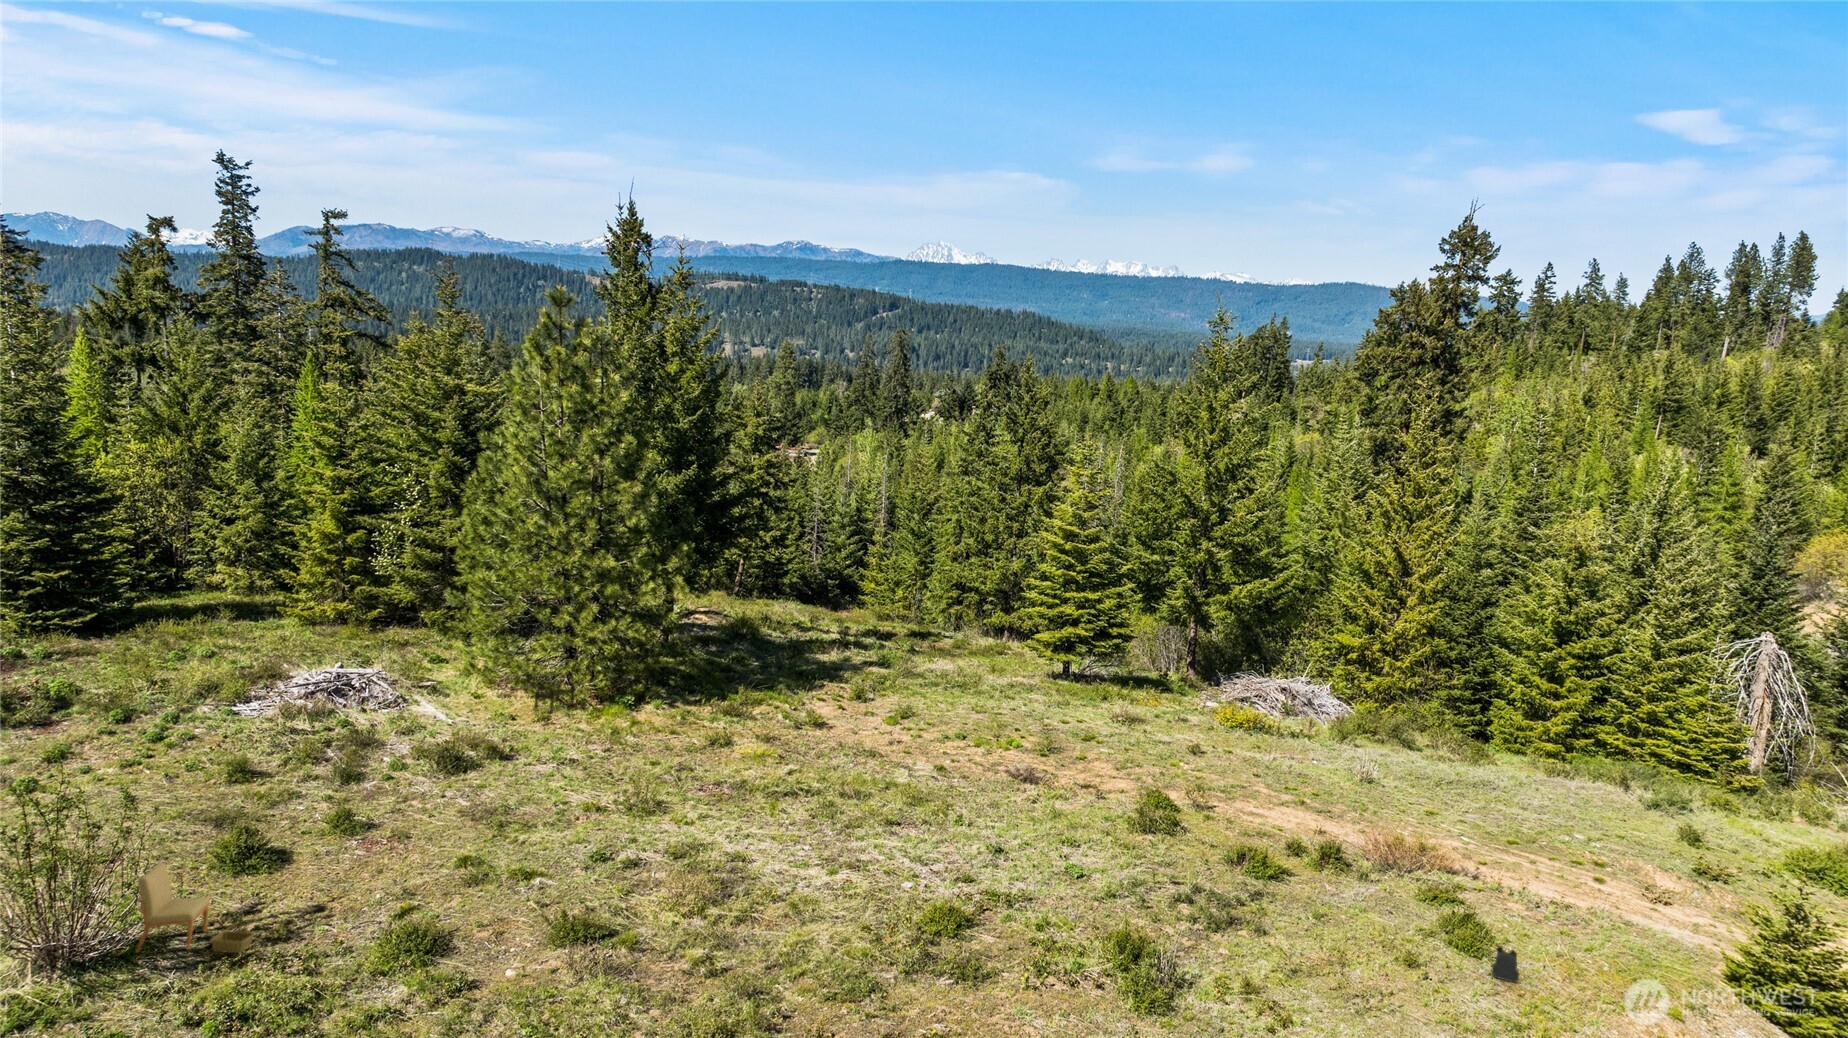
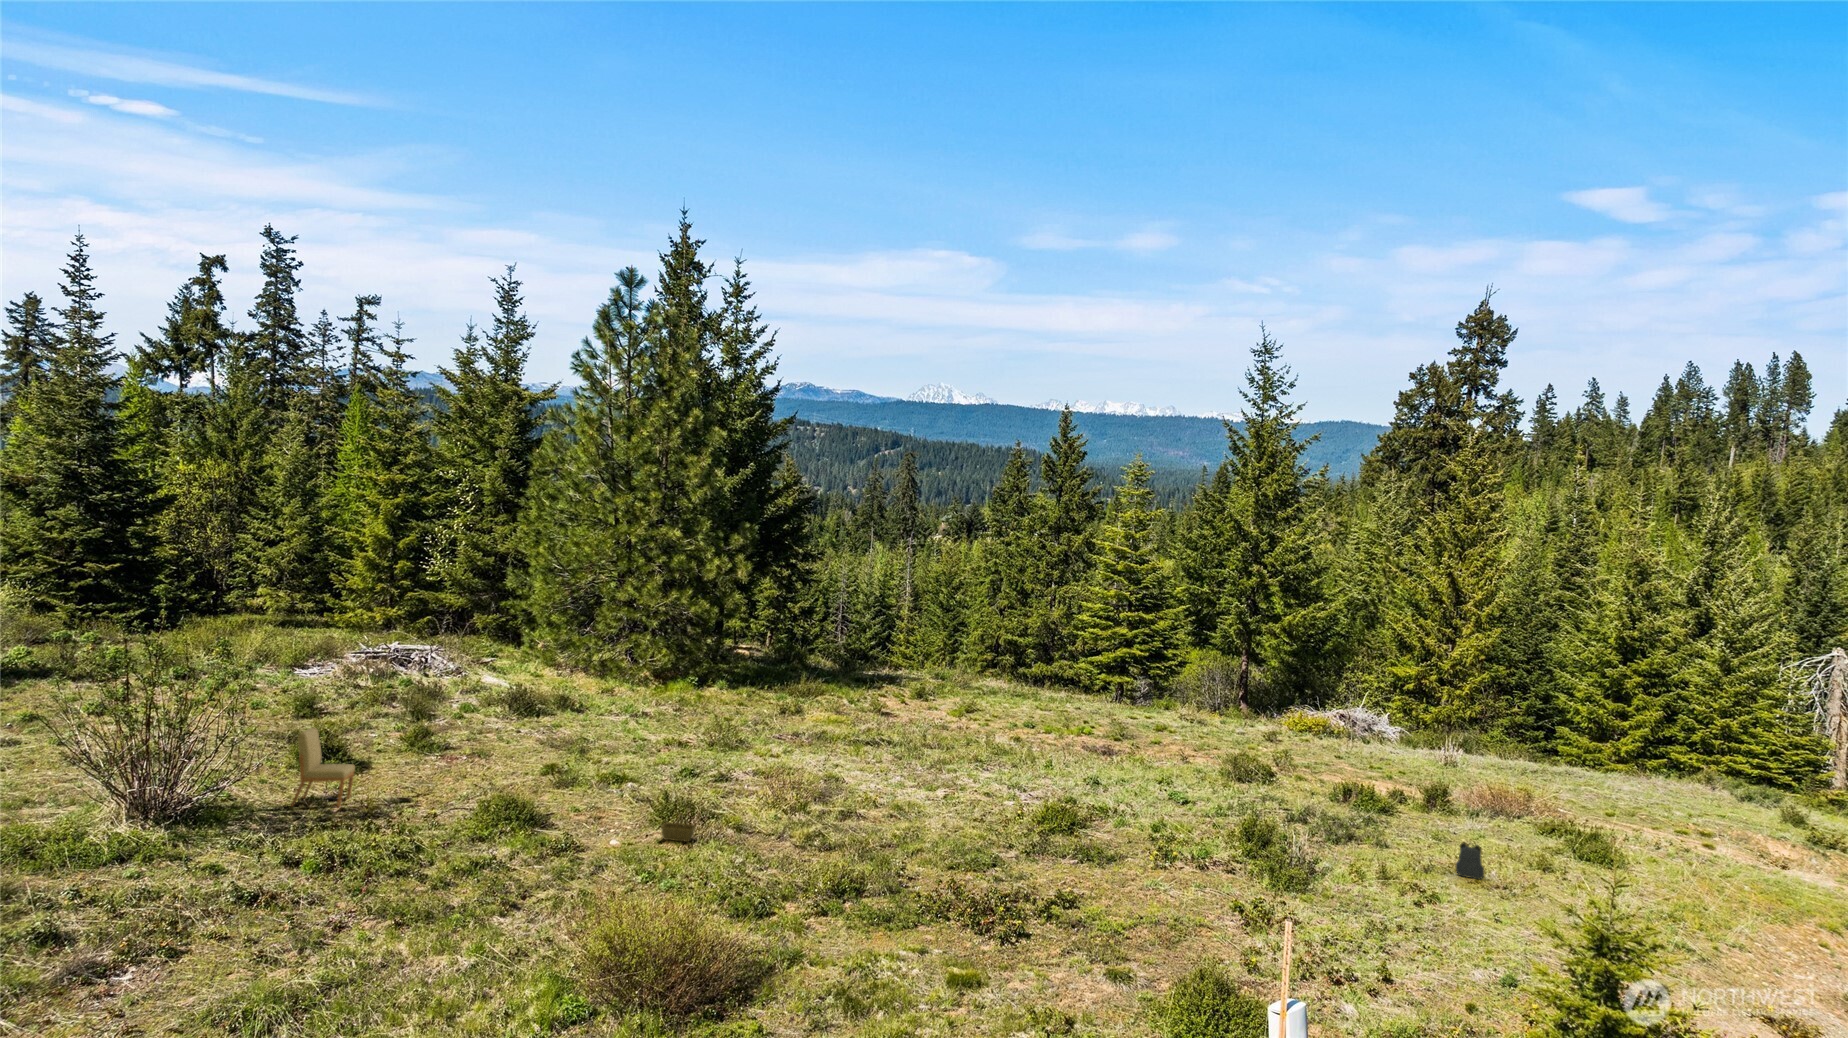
bench: present [534,682,575,713] -> none [598,669,638,698]
basket: present [211,923,254,953] -> present [661,814,696,842]
backpack: present [1491,946,1519,983] -> present [1456,842,1484,879]

